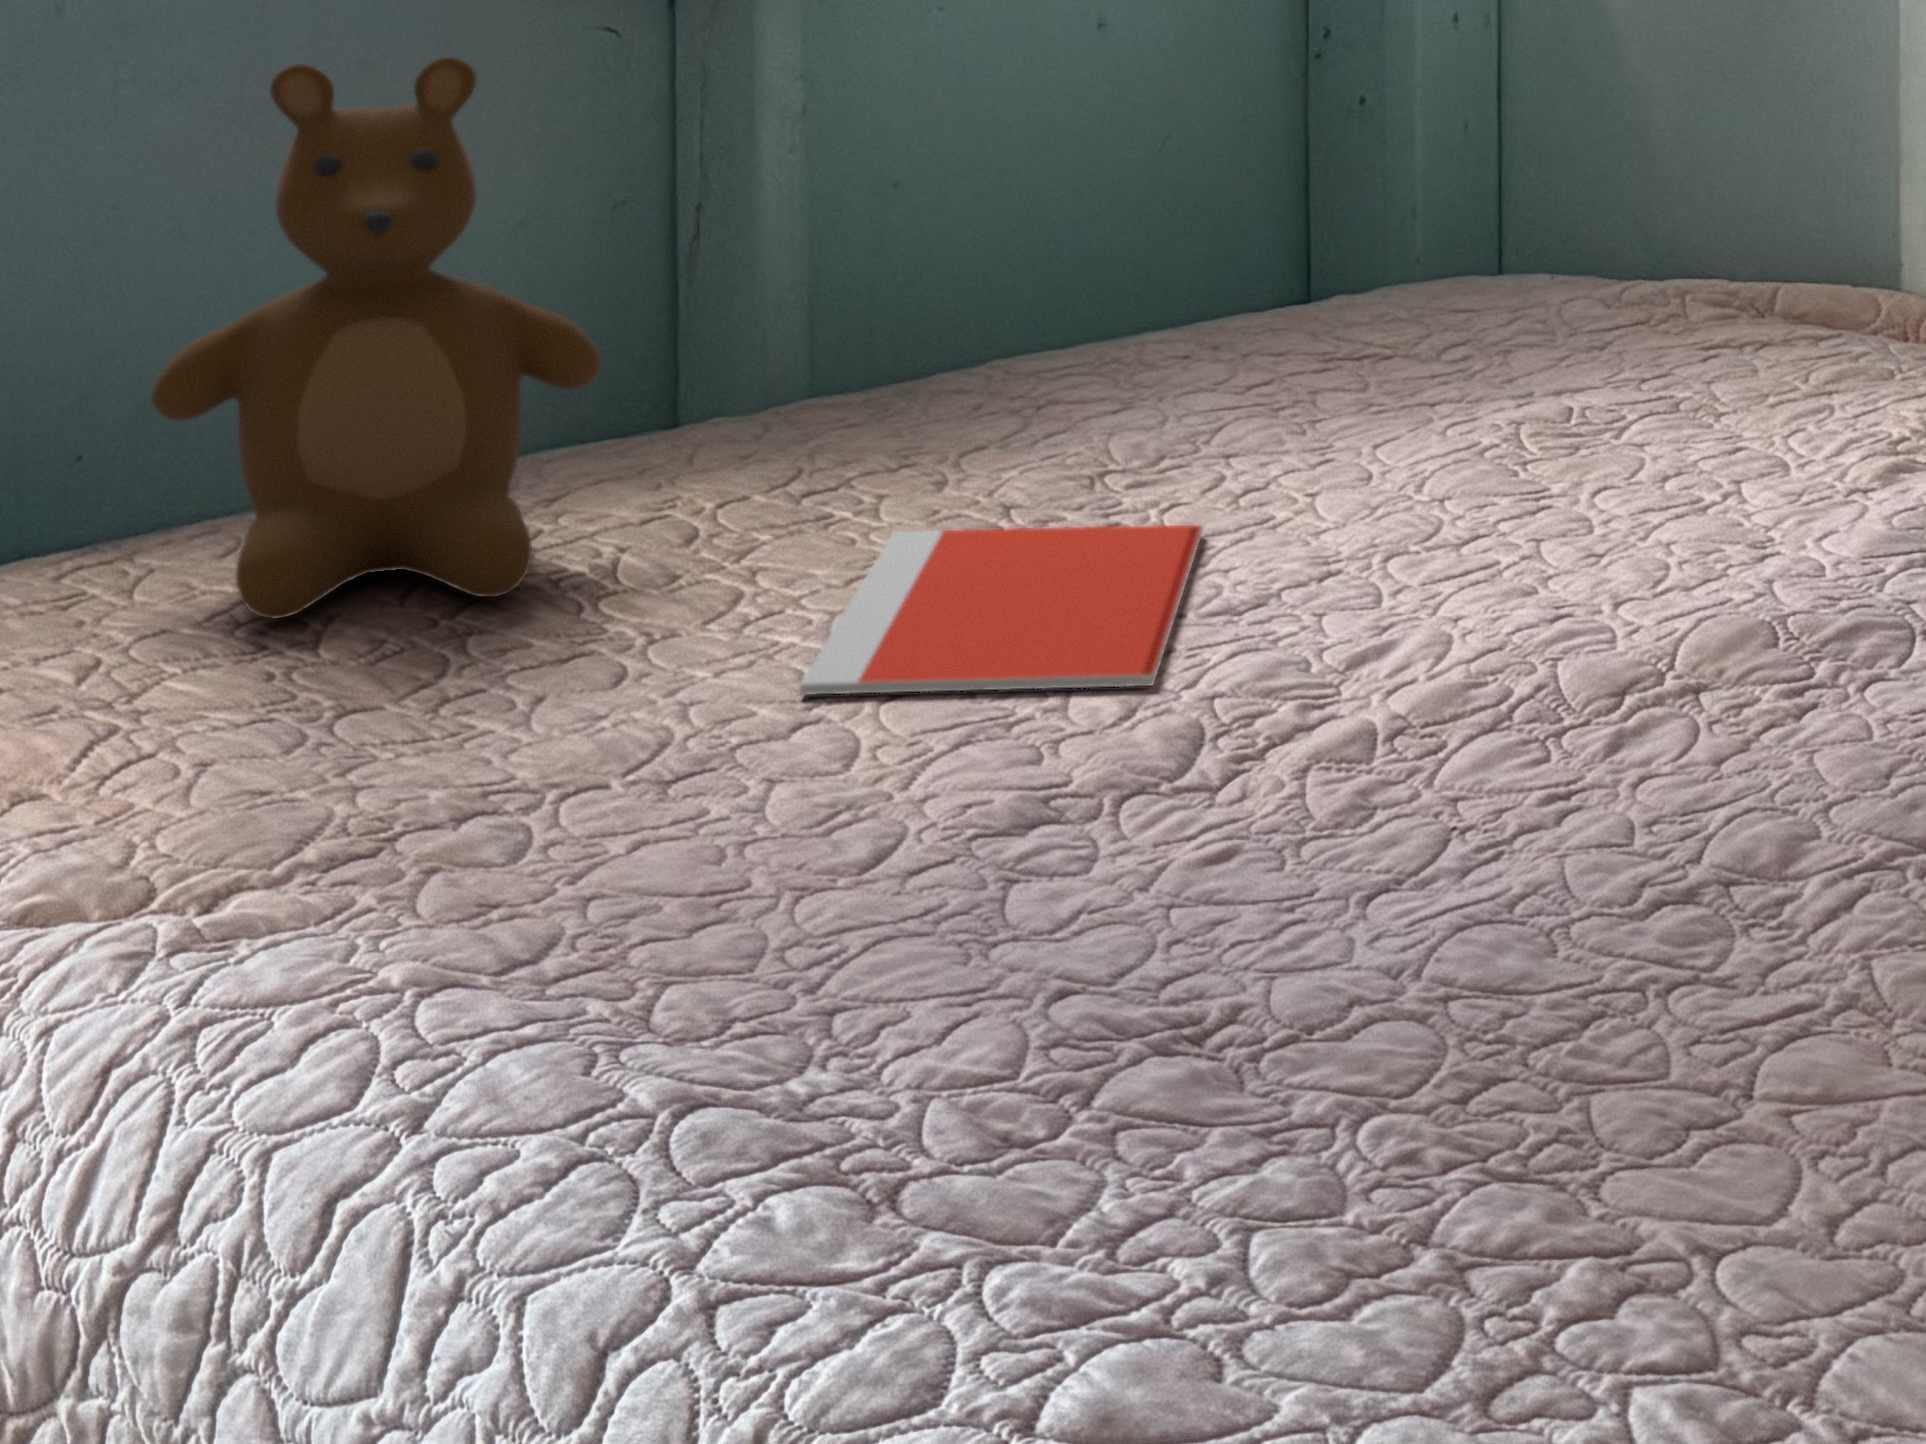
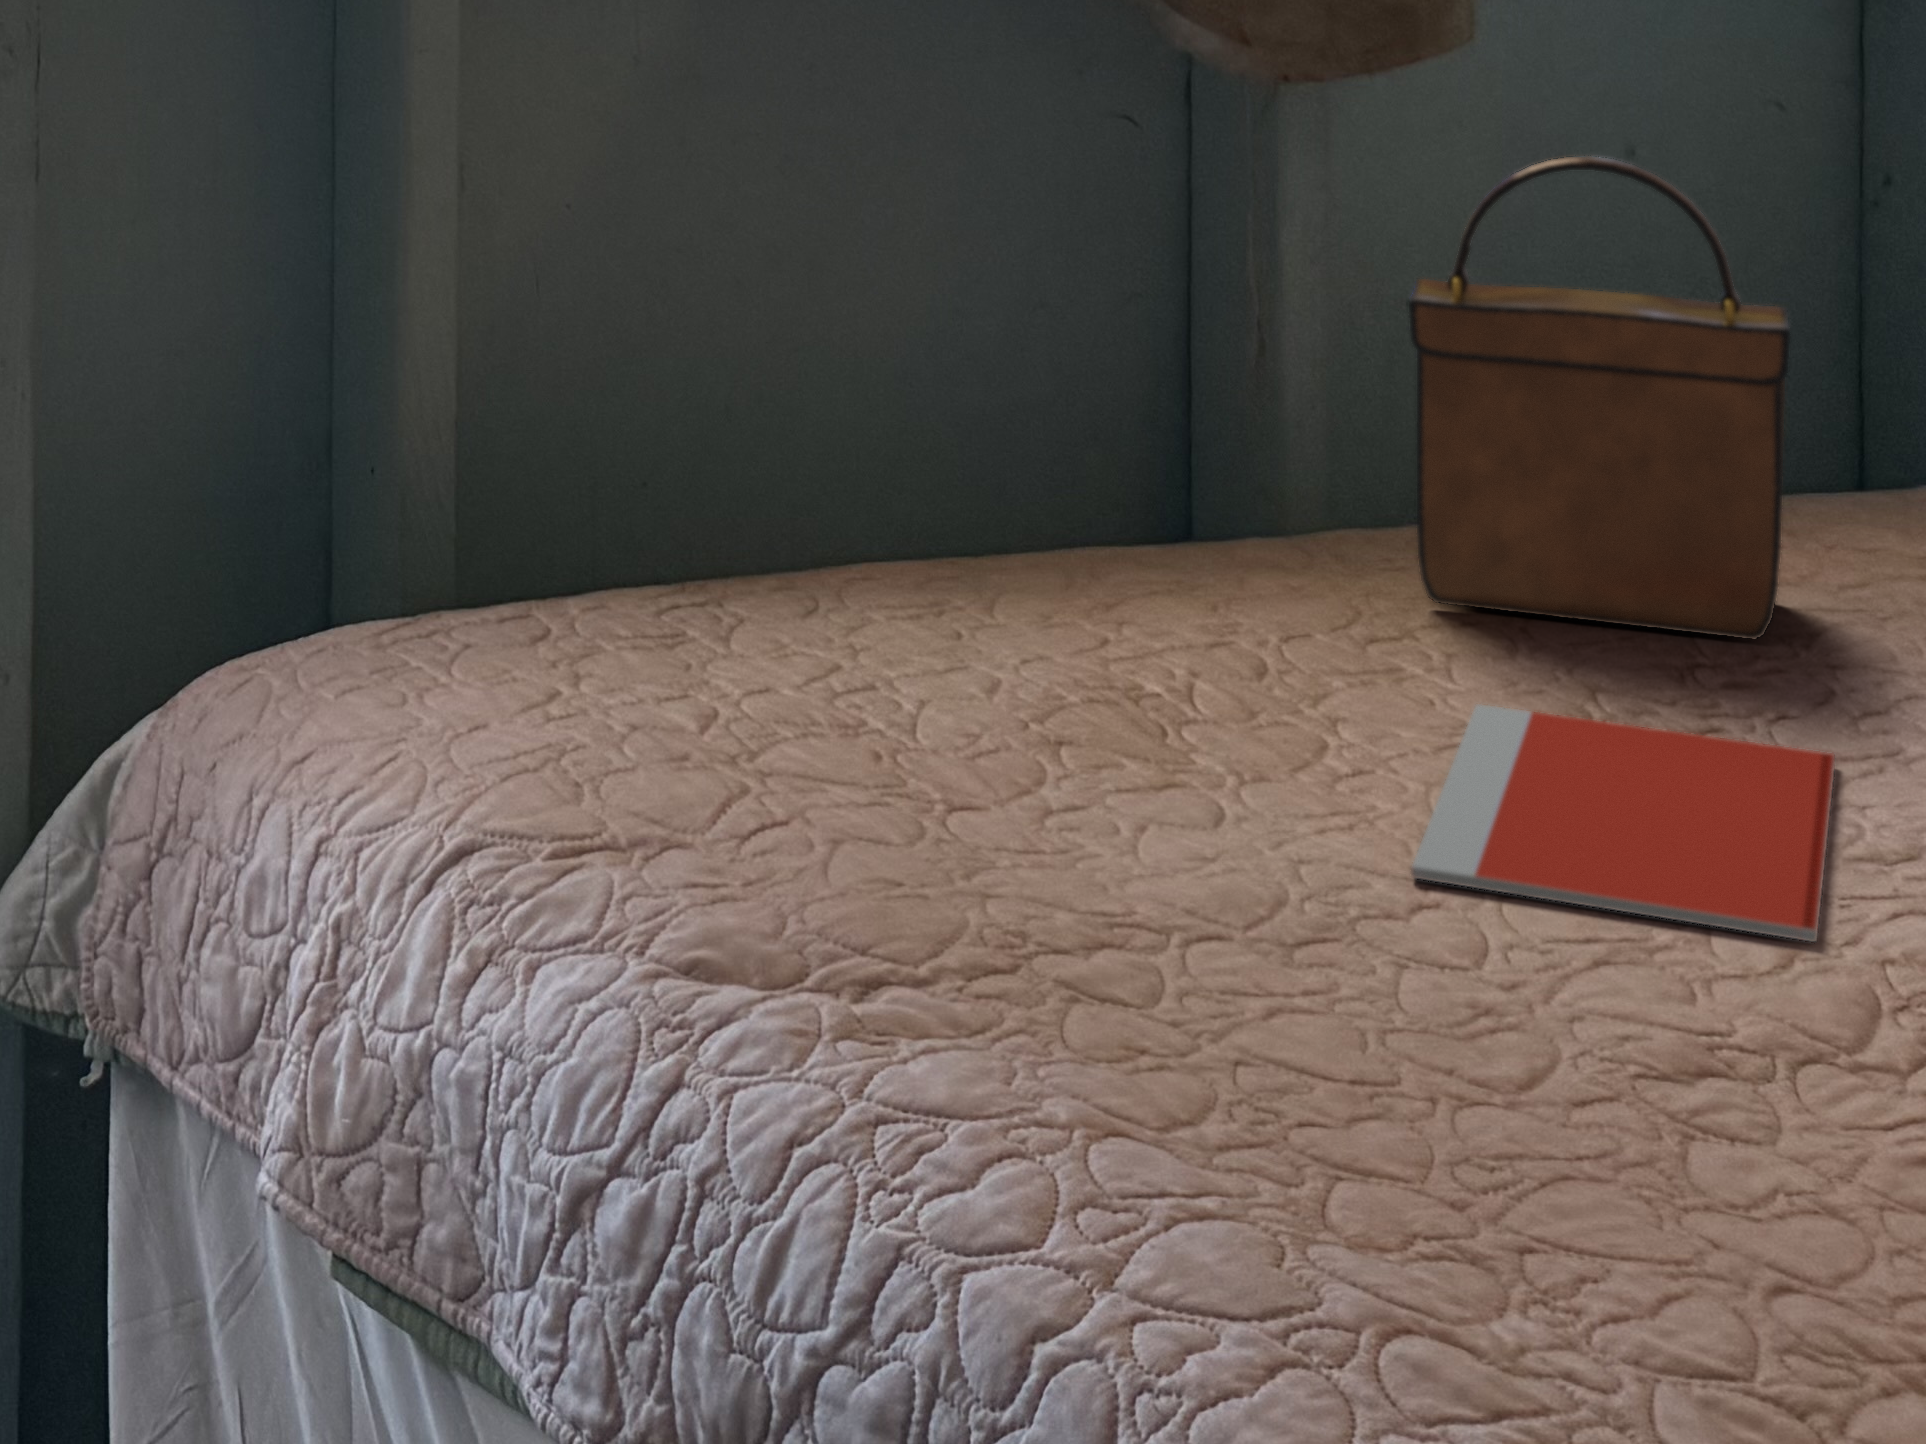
handbag: none [852,17,1190,449] -> present [1409,156,1790,639]
teddy bear: present [151,57,600,619] -> none [742,151,1165,710]

